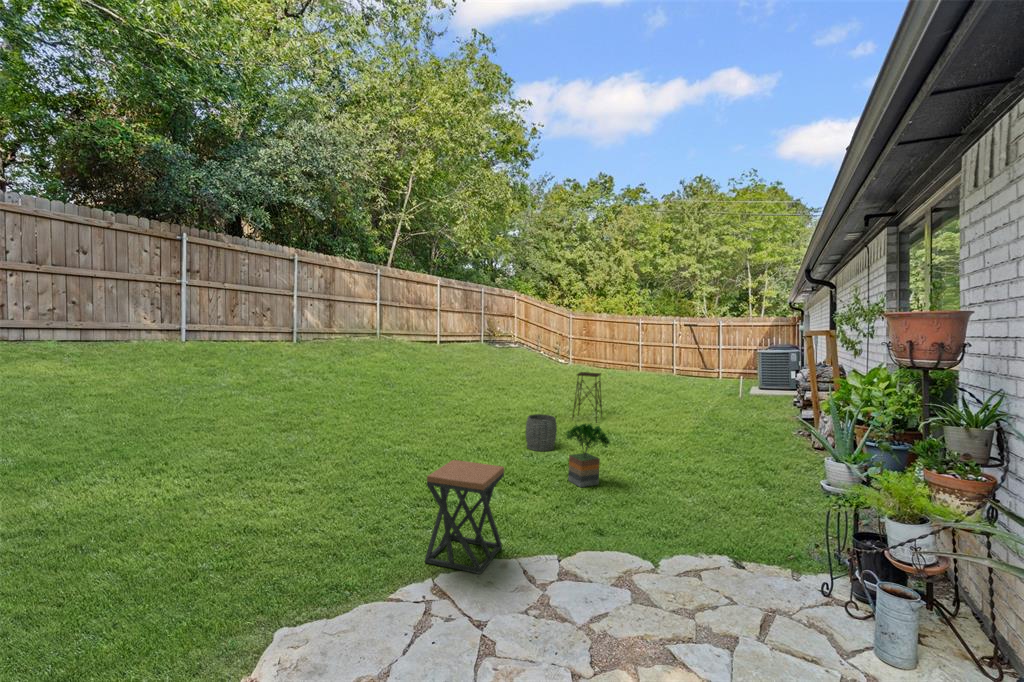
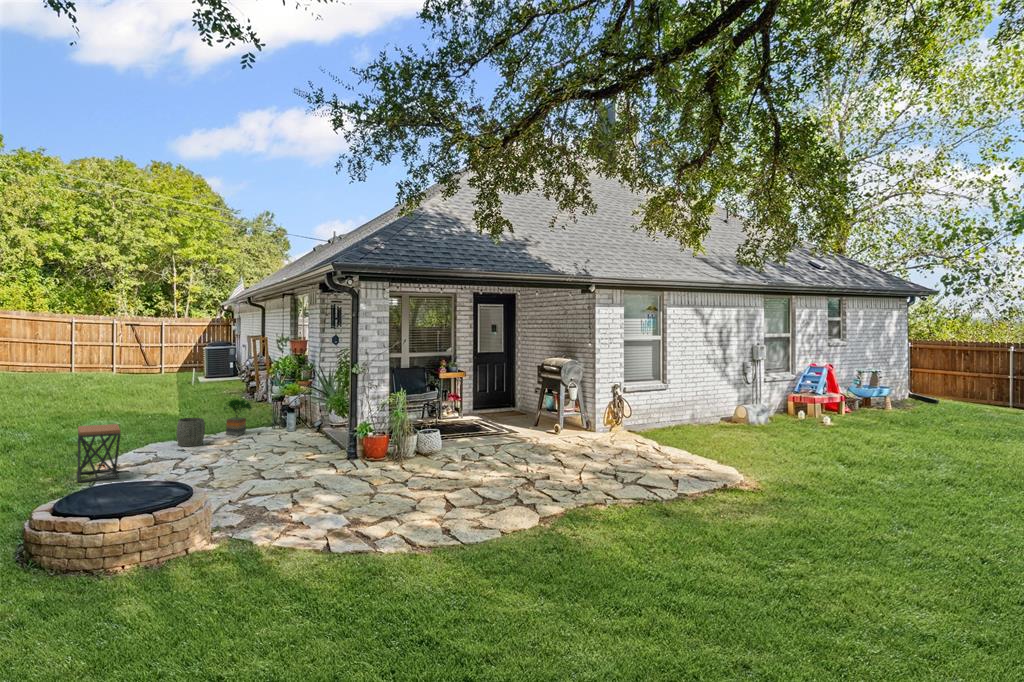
side table: present [572,372,602,422] -> none [70,373,96,414]
woven basket: present [526,414,557,451] -> present [177,418,205,447]
potted tree: present [567,424,610,487] -> present [224,399,252,436]

